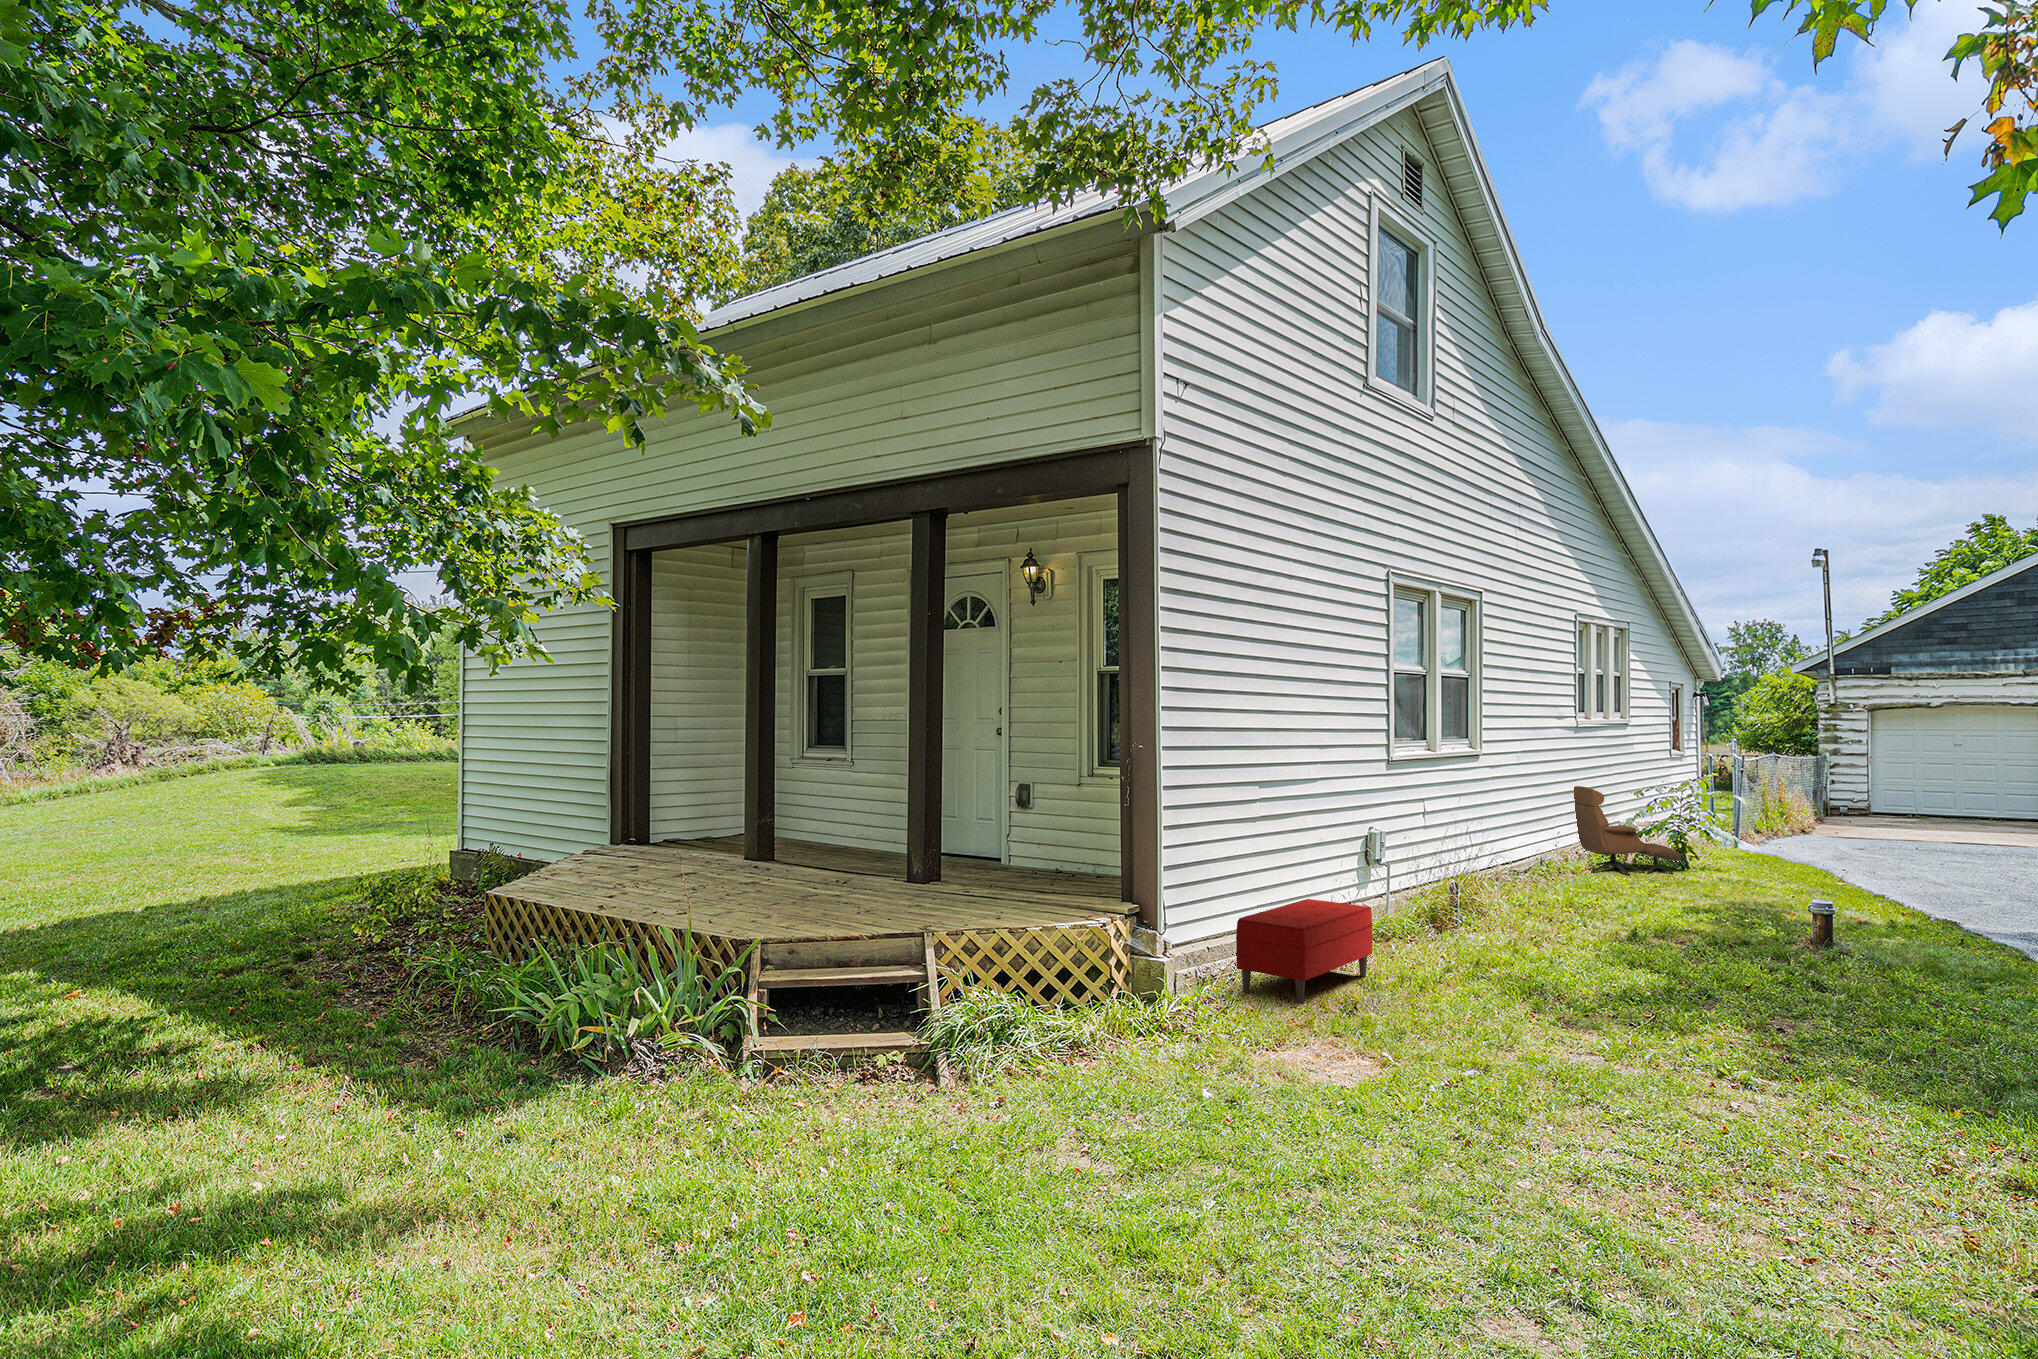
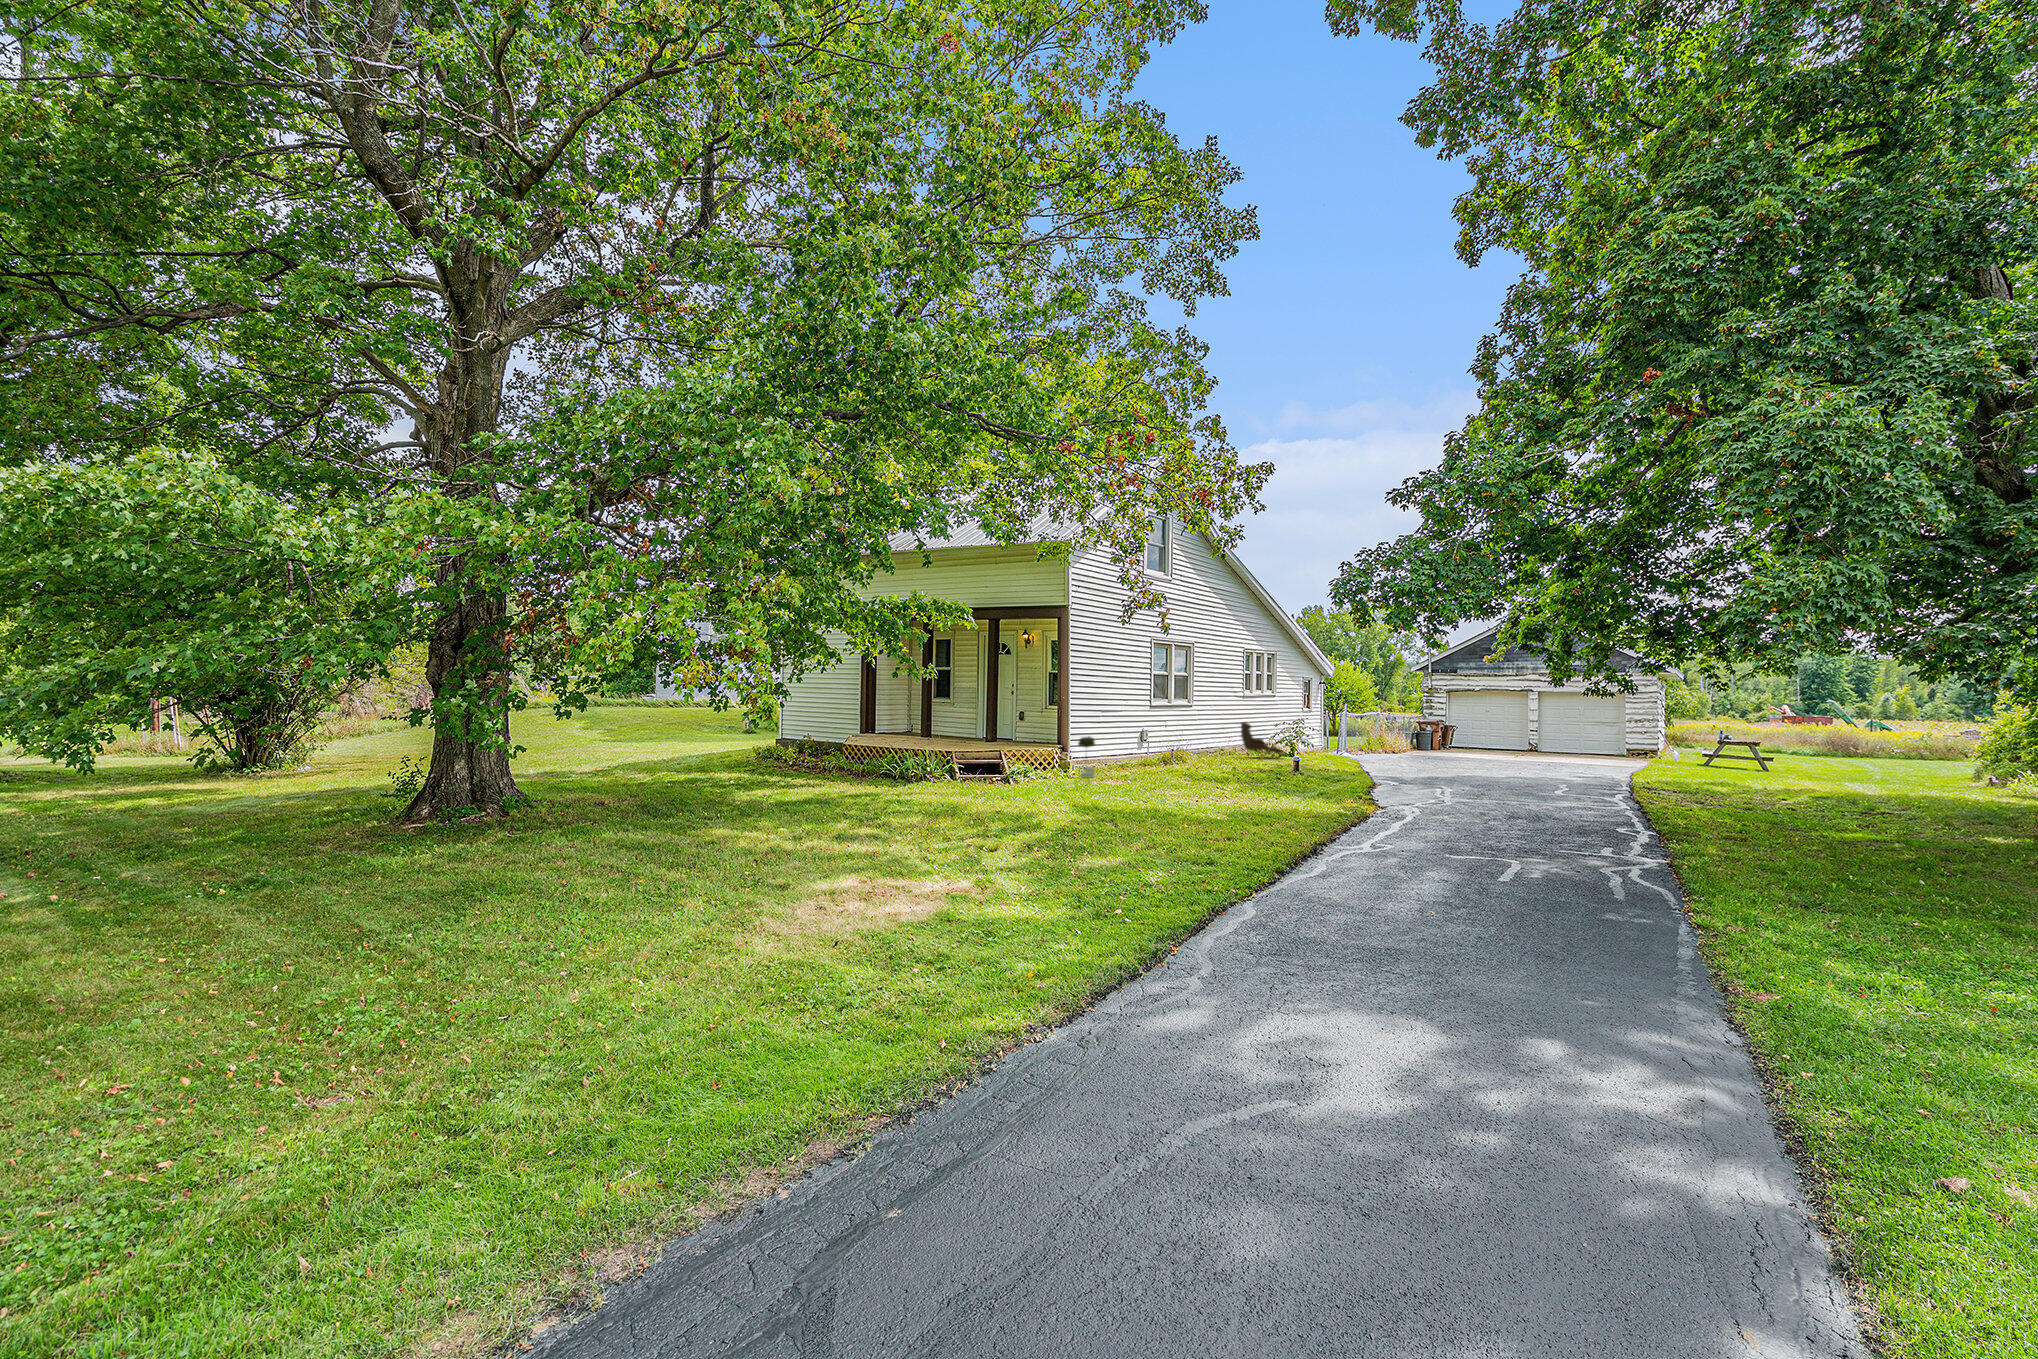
potted tree: none [1181,873,1241,1019] -> present [1078,737,1095,778]
bench: present [1236,899,1372,1004] -> none [1094,750,1138,777]

